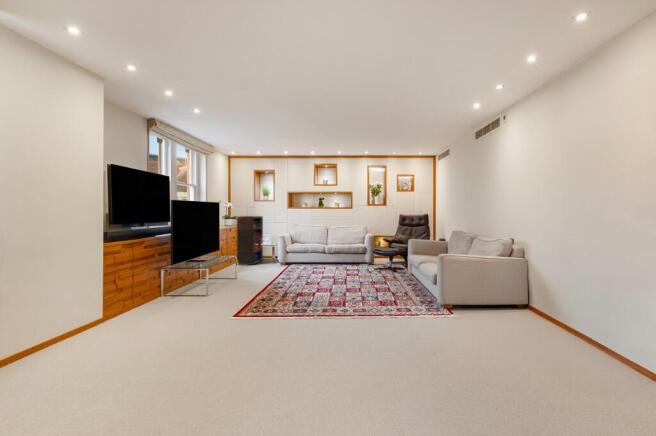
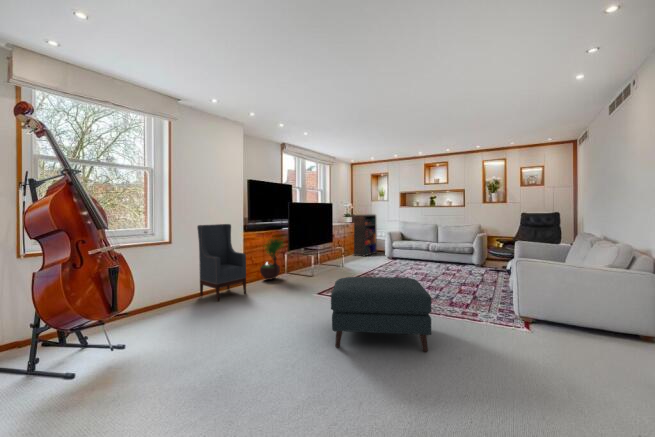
armchair: none [25,230,124,359] -> present [197,224,246,301]
potted tree: none [131,244,174,310] -> present [260,239,283,280]
ottoman: none [296,285,419,382] -> present [331,277,432,352]

